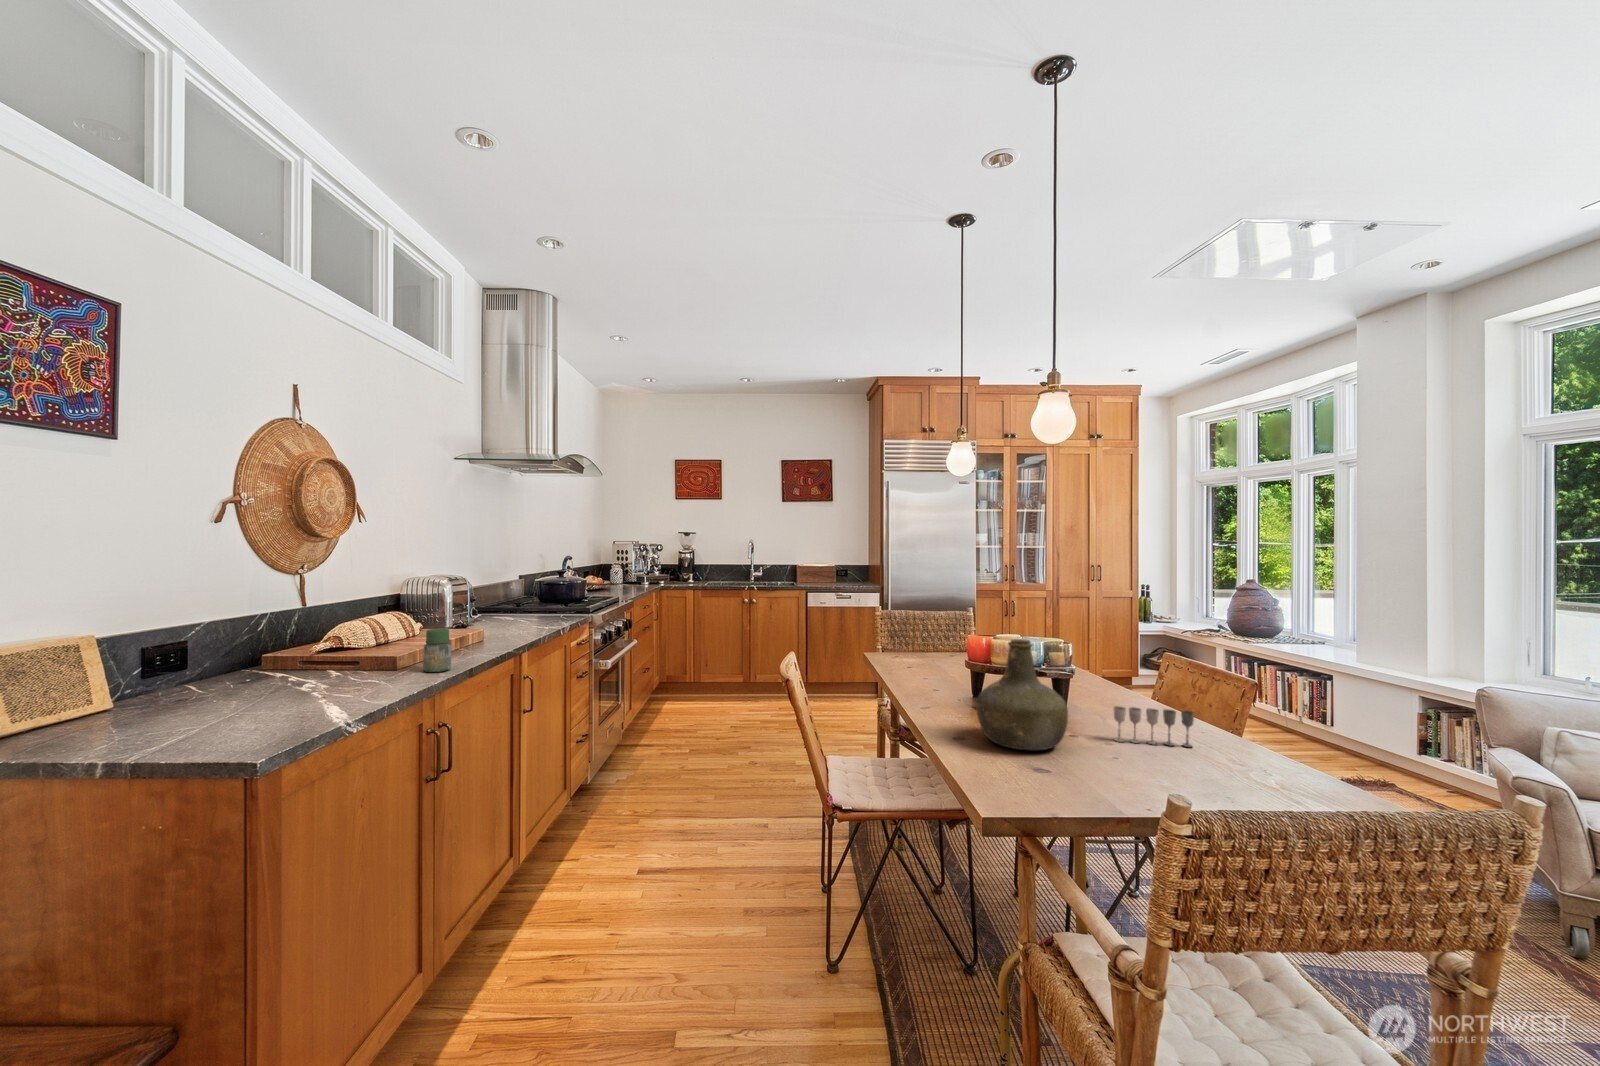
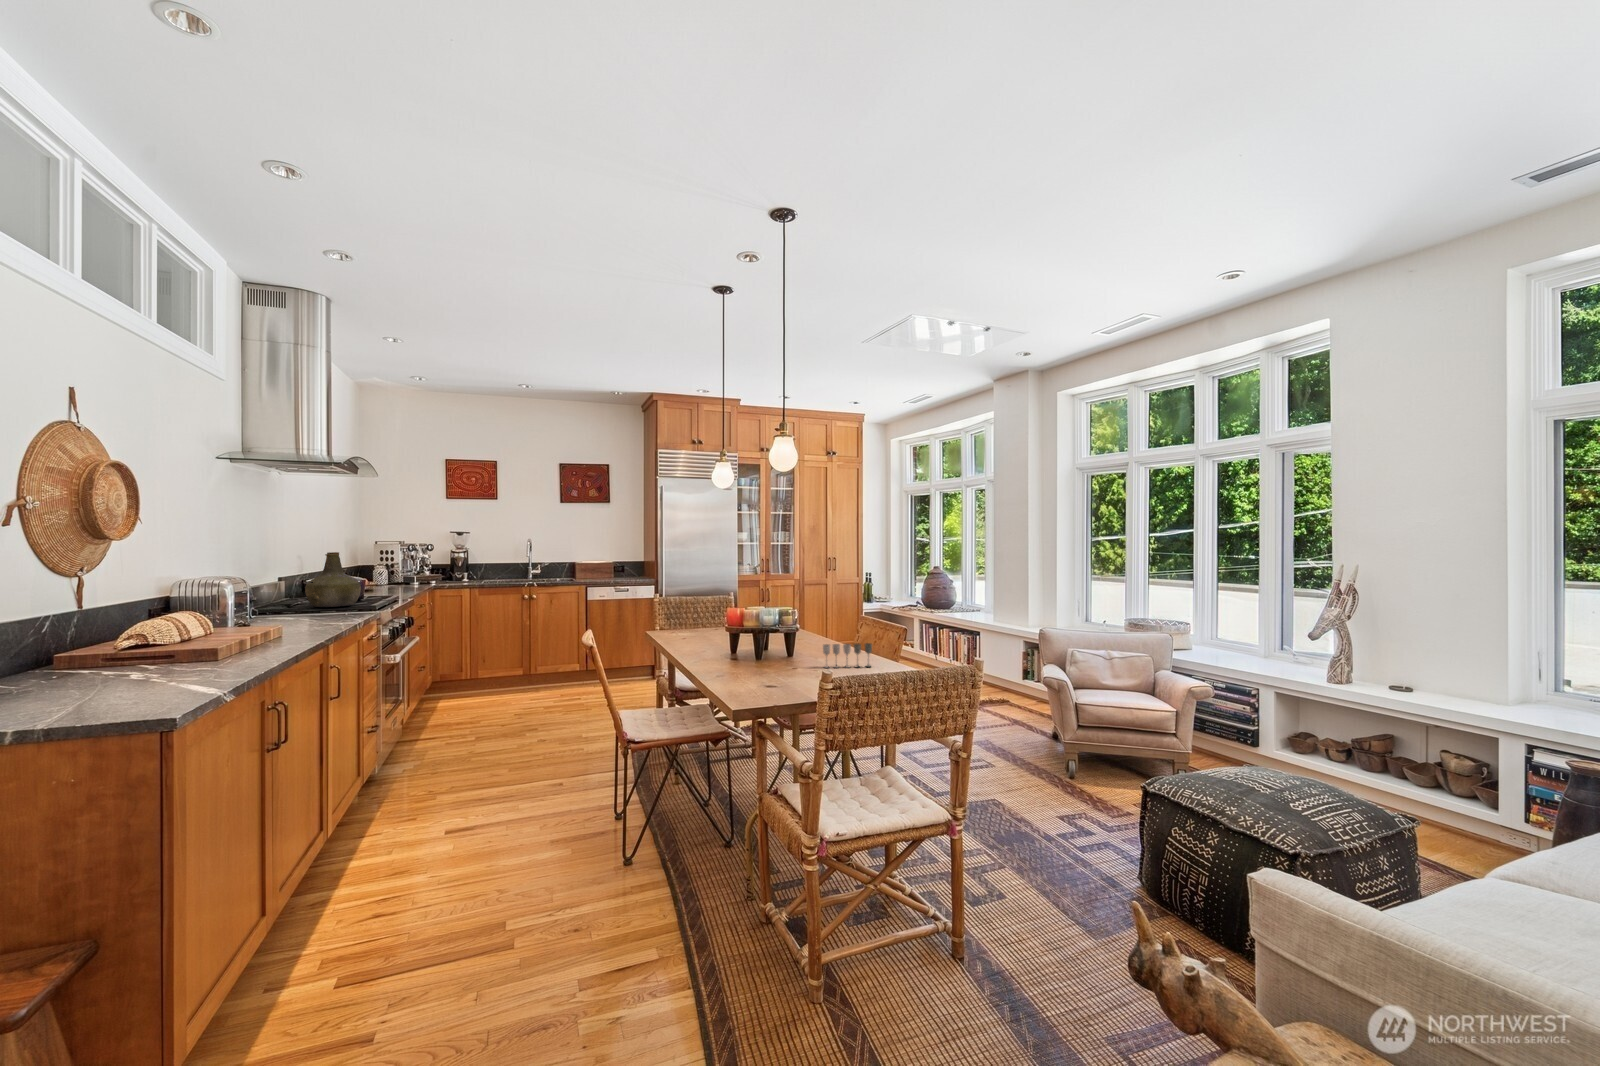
jar: present [423,629,451,672] -> none [243,618,271,657]
bottle: present [976,639,1068,750] -> present [305,552,361,607]

